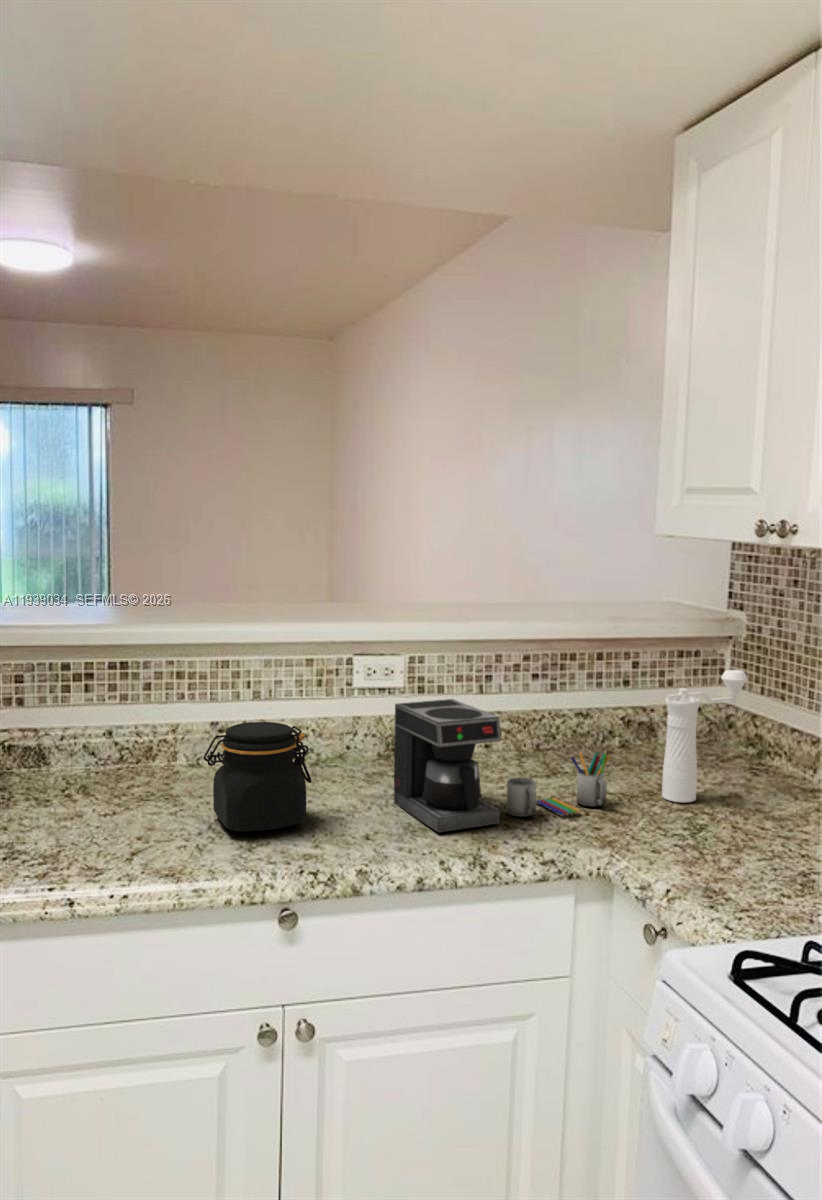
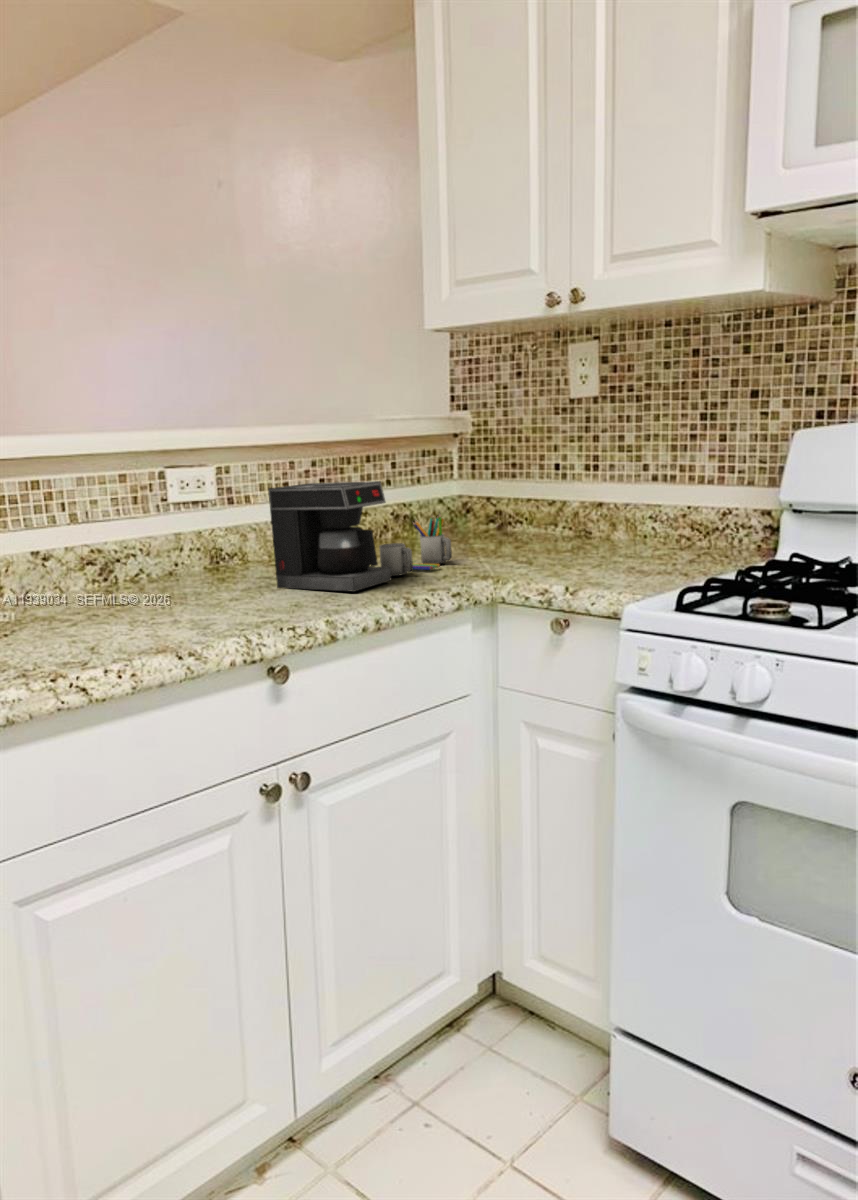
pepper mill: present [662,670,748,802] -> none [470,442,521,554]
jar: present [204,722,312,831] -> none [119,512,232,620]

